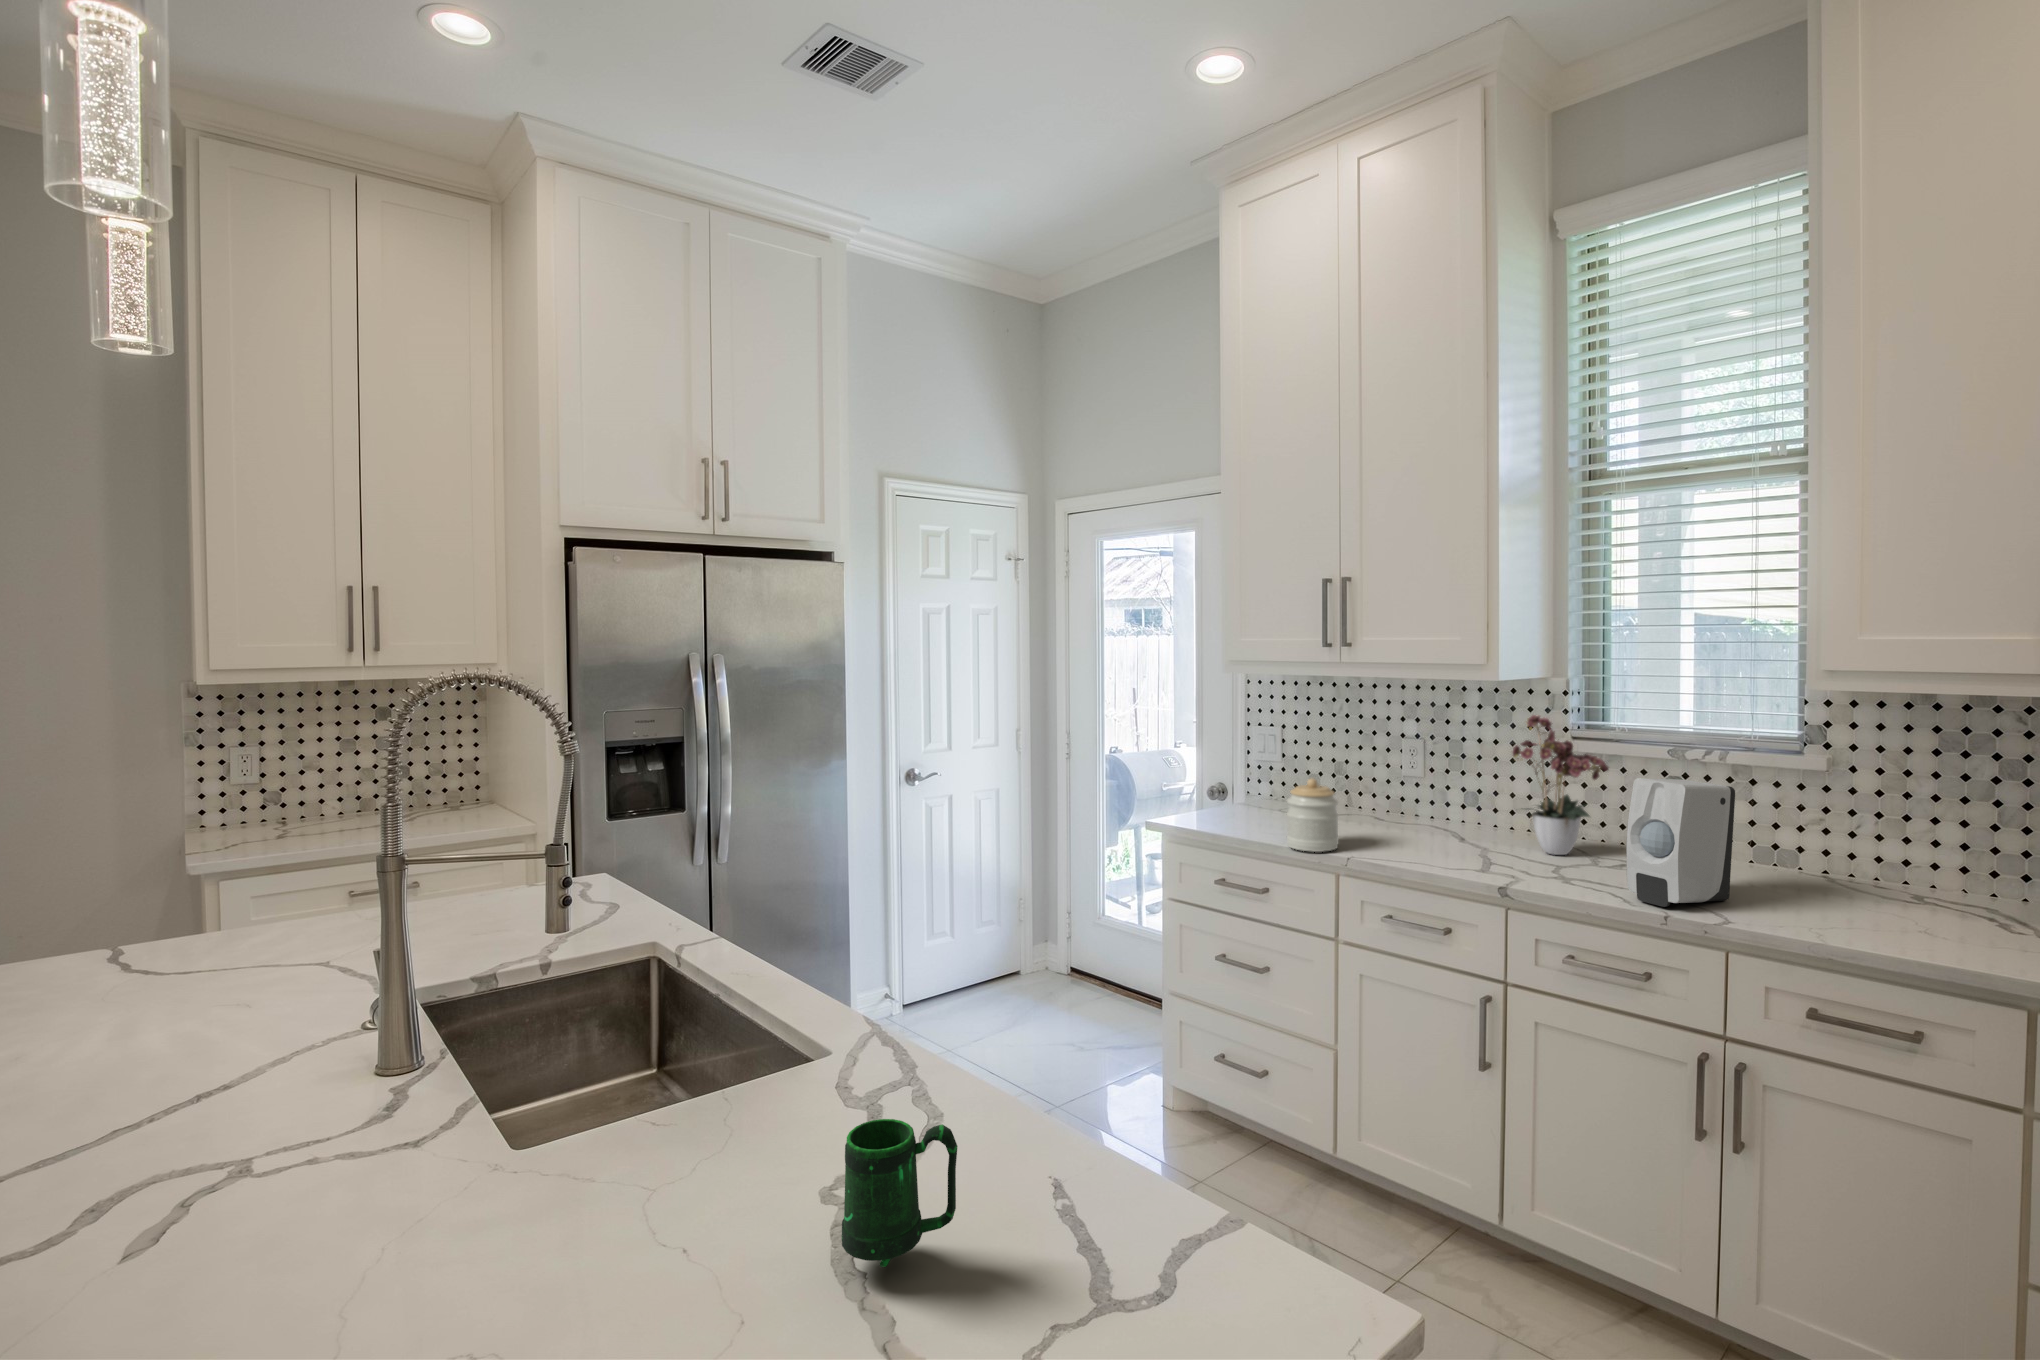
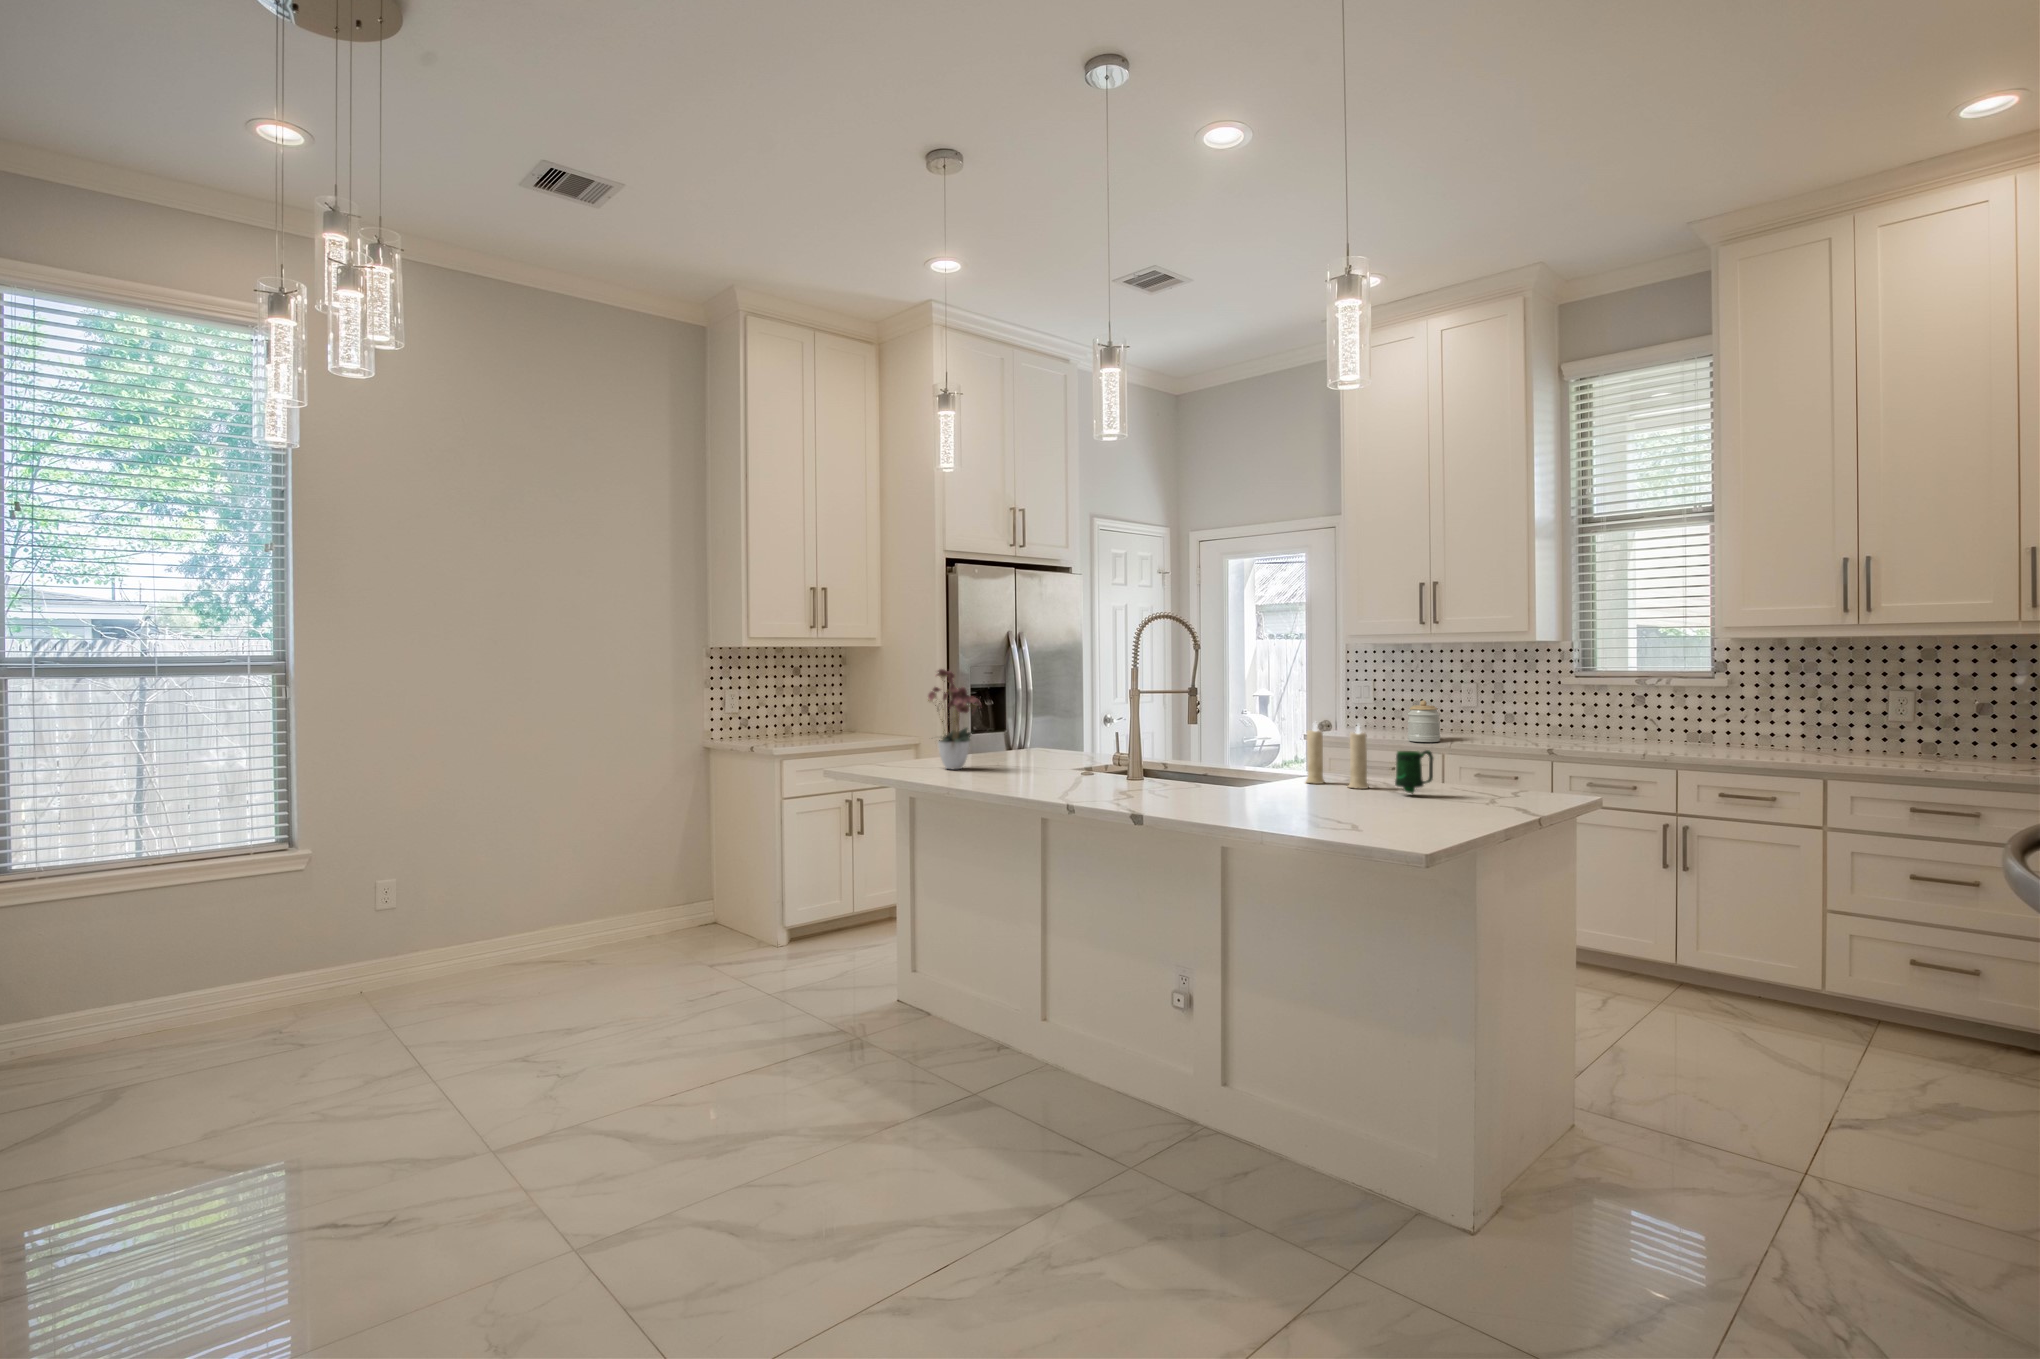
flower arrangement: present [1513,715,1609,855] -> present [928,669,982,769]
soap dispenser: present [1626,778,1735,907] -> none [1619,687,1678,754]
candle: none [759,953,865,1185] -> present [1306,723,1369,789]

